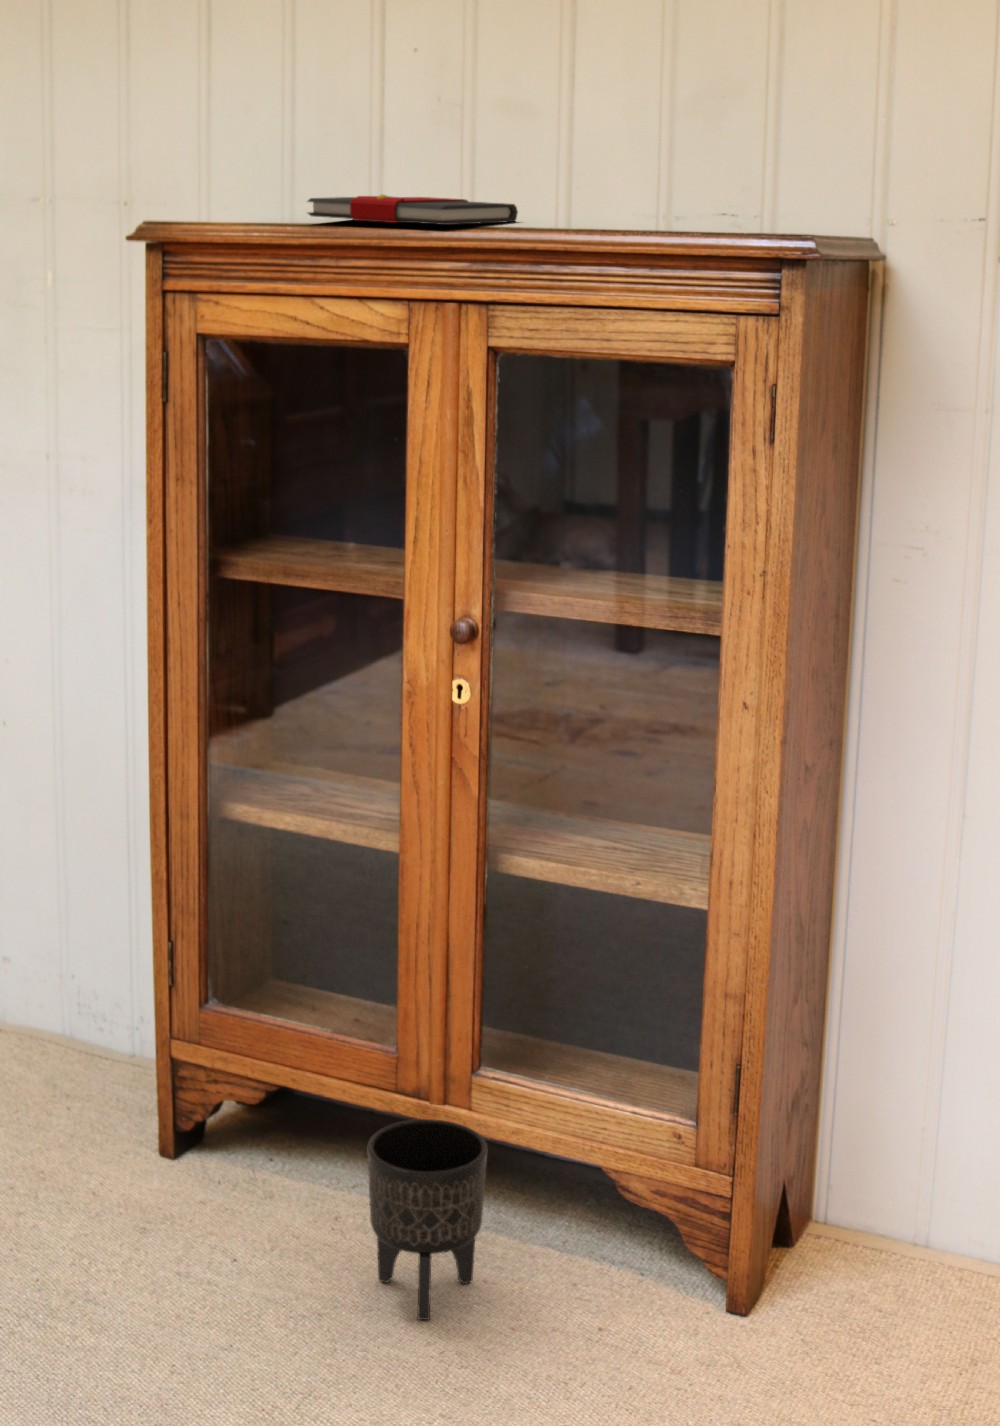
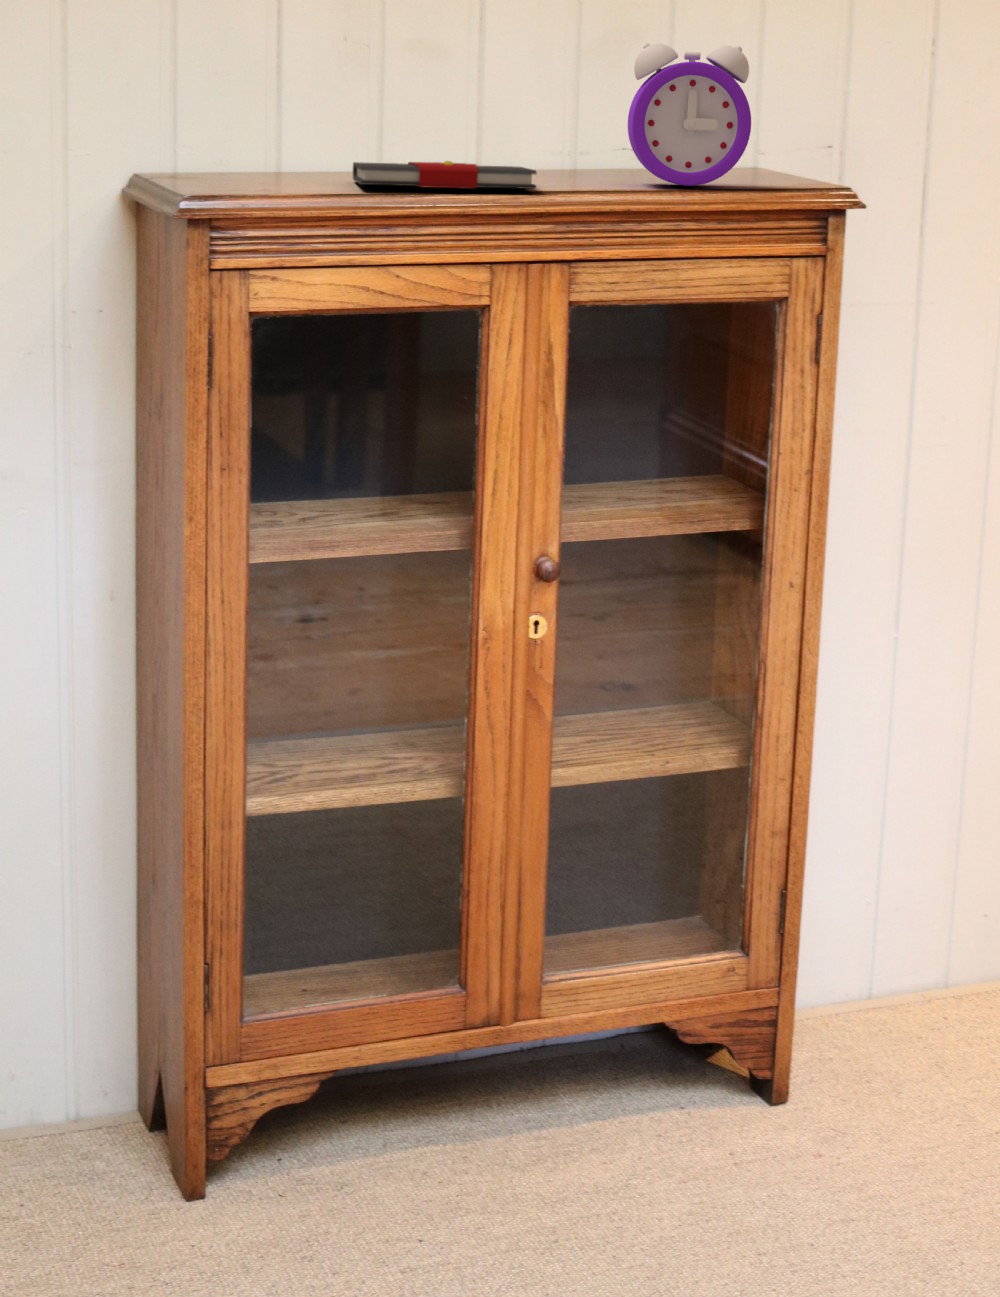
alarm clock: none [586,70,725,227] -> present [628,43,751,186]
planter: present [368,1119,487,1320] -> none [529,1028,642,1211]

